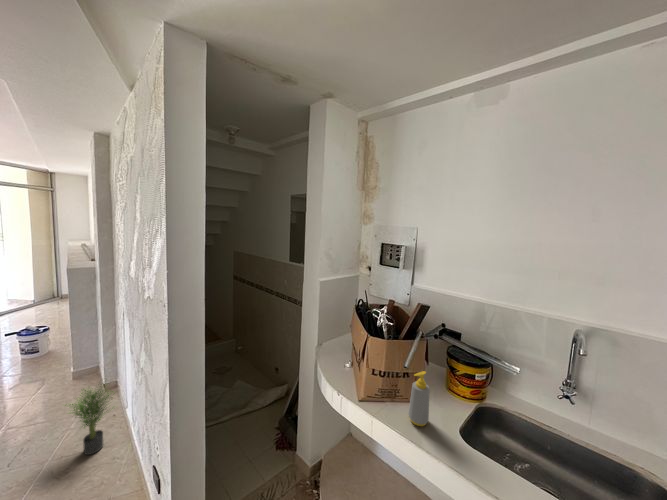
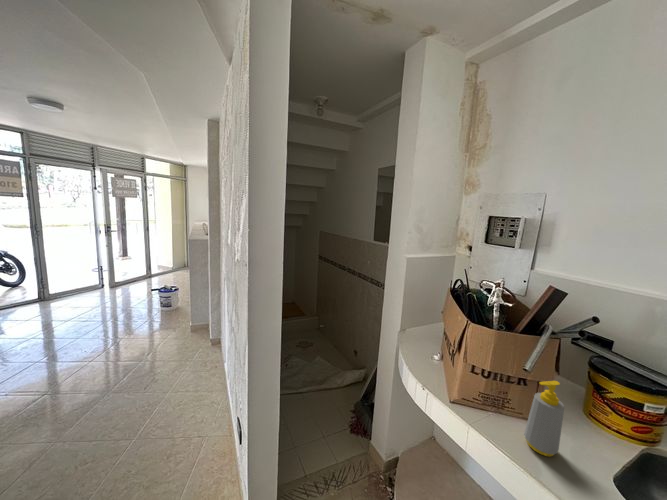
potted plant: present [70,386,109,455] -> none [180,330,220,392]

